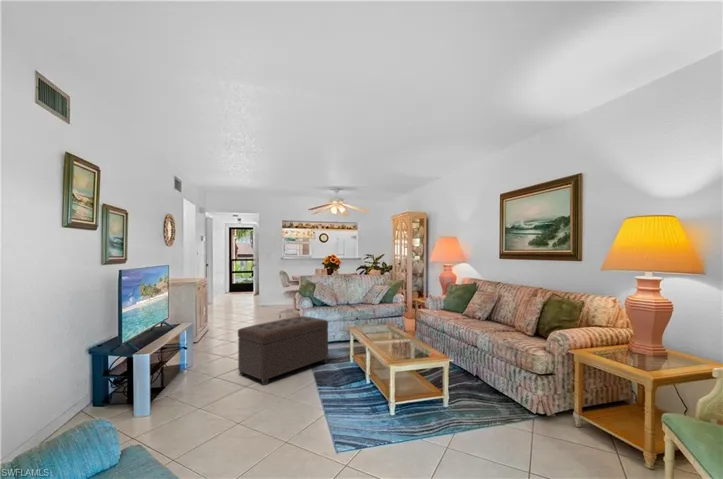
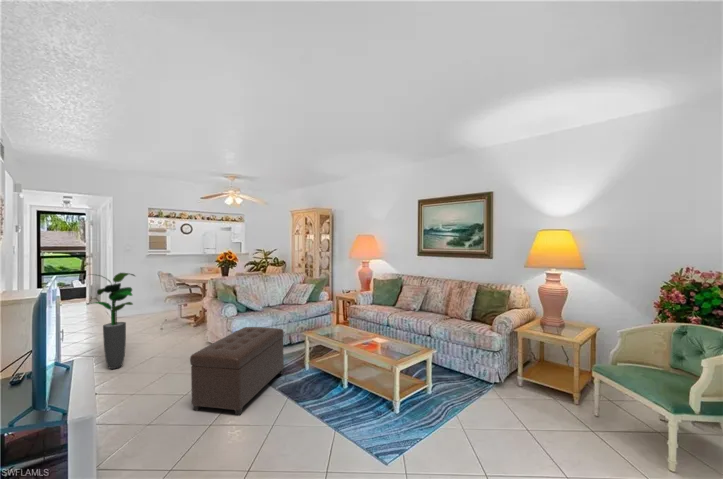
potted plant: none [205,266,240,339] -> present [95,273,135,369]

